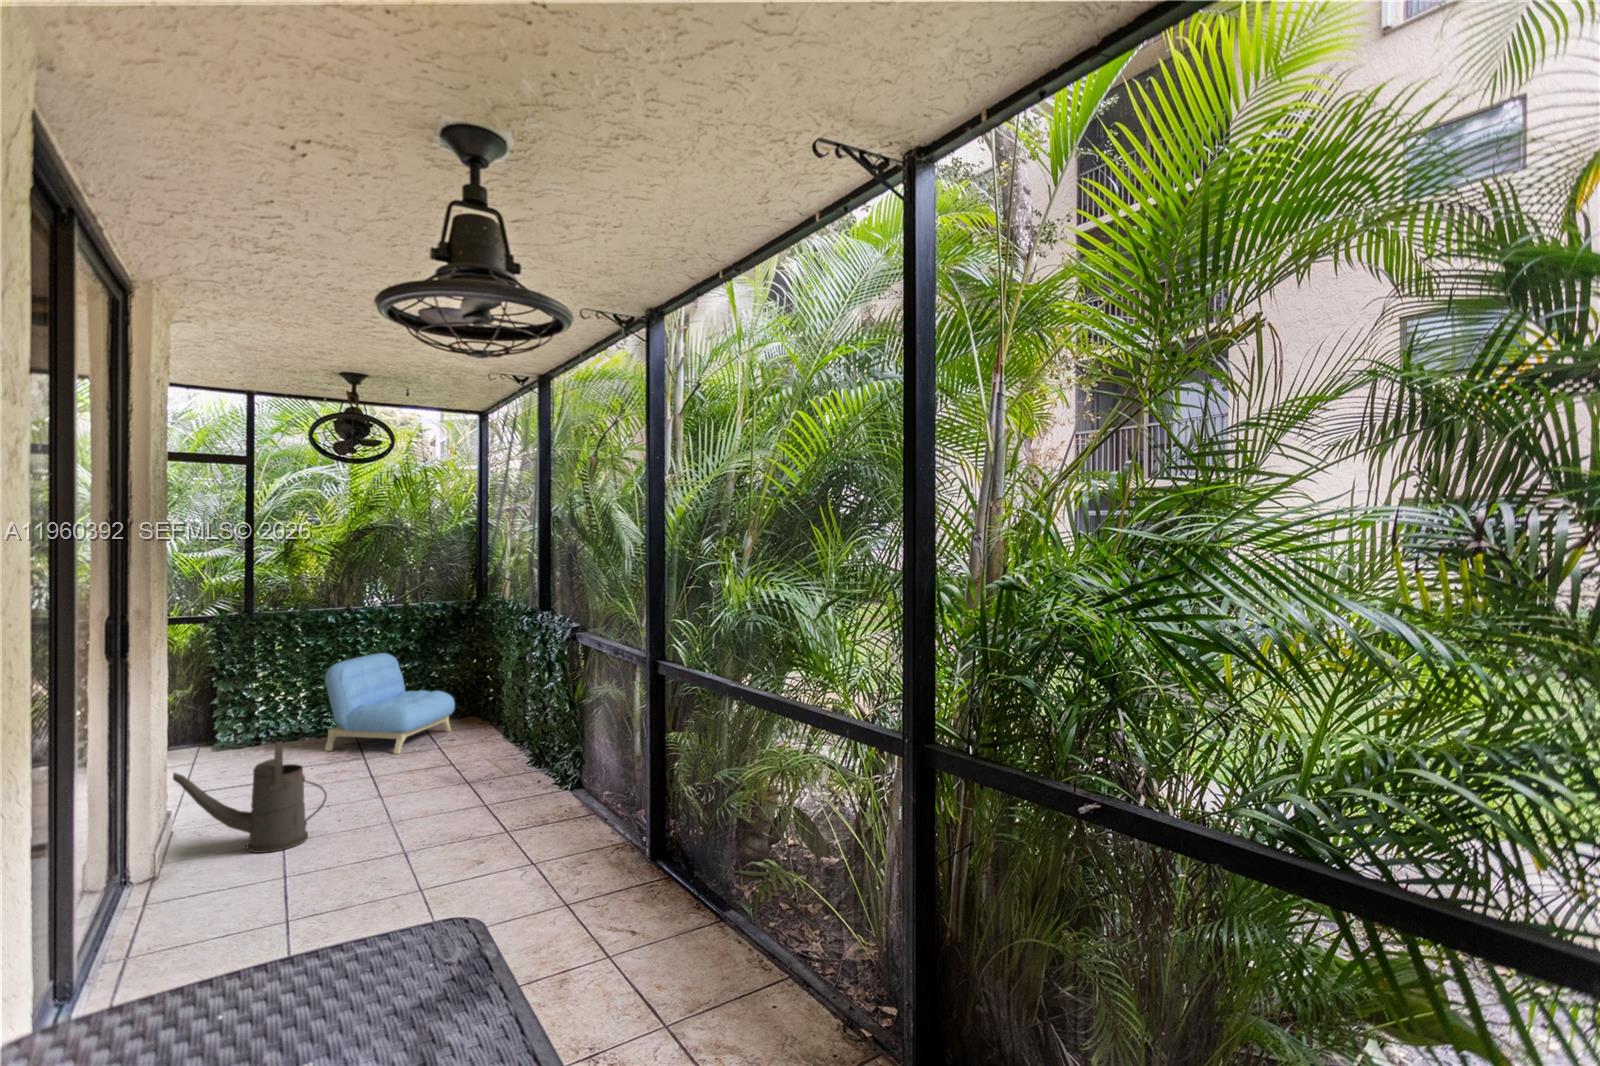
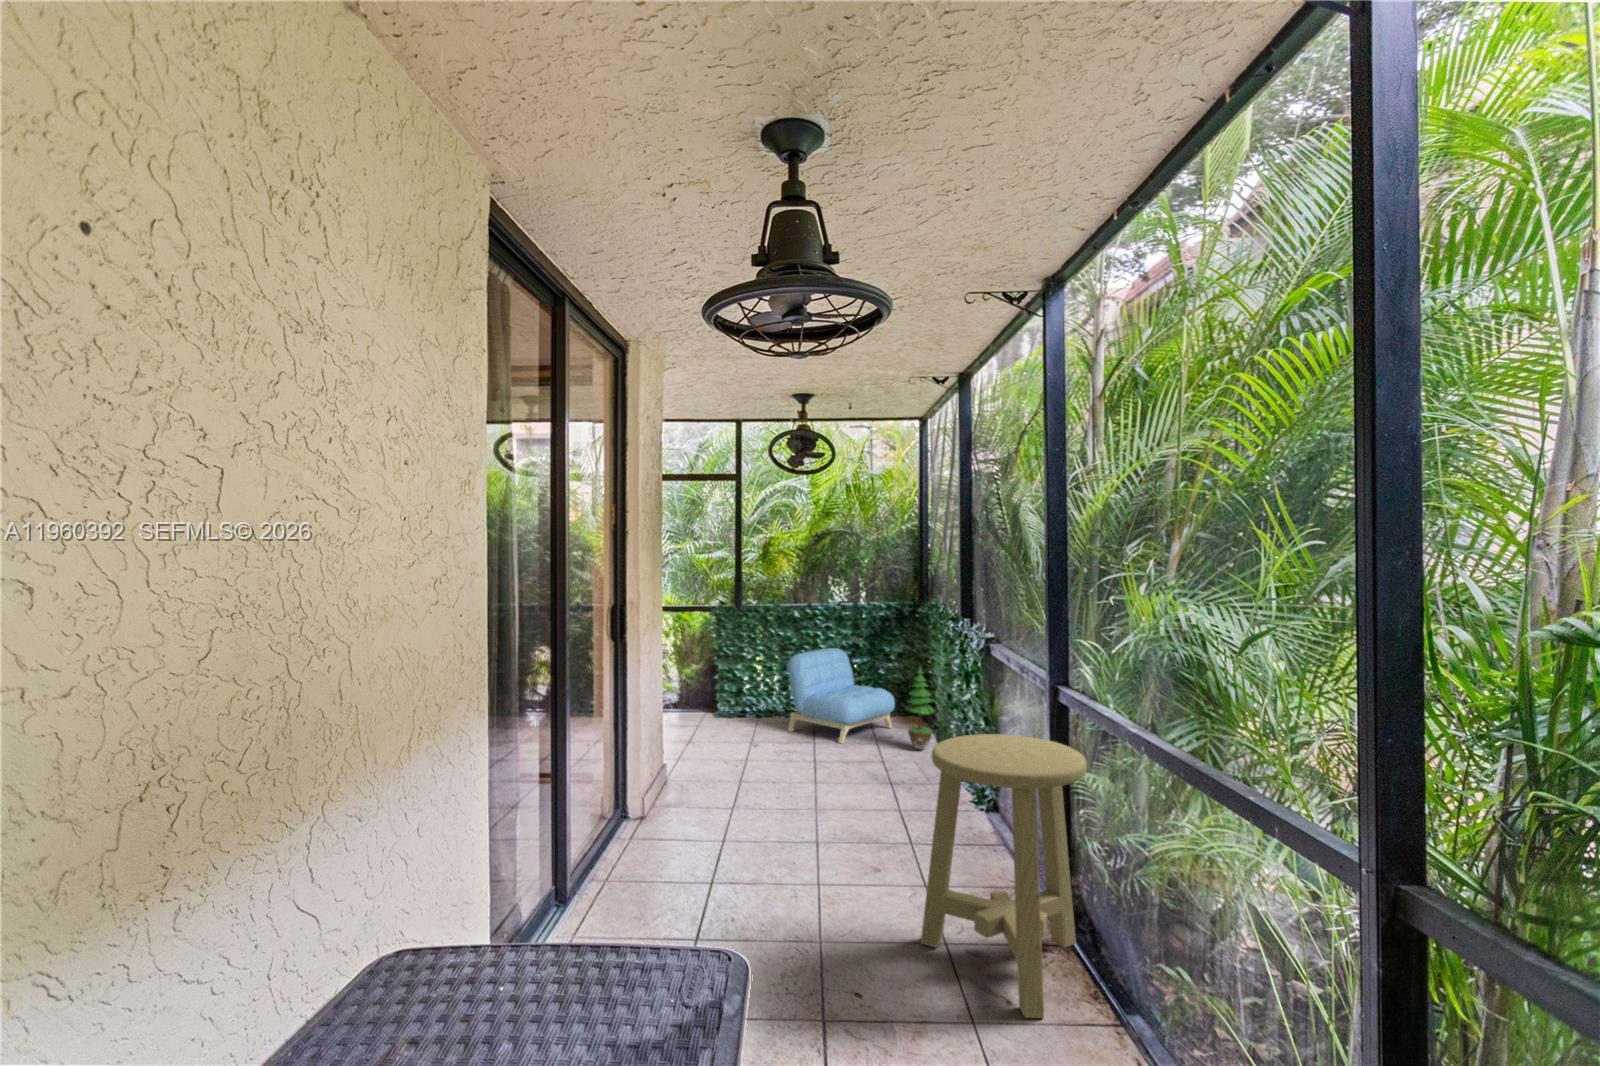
potted tree: none [473,662,505,748] -> present [906,668,935,750]
stool: none [543,710,694,948] -> present [921,734,1087,1018]
watering can: present [173,741,327,853] -> none [659,719,766,815]

